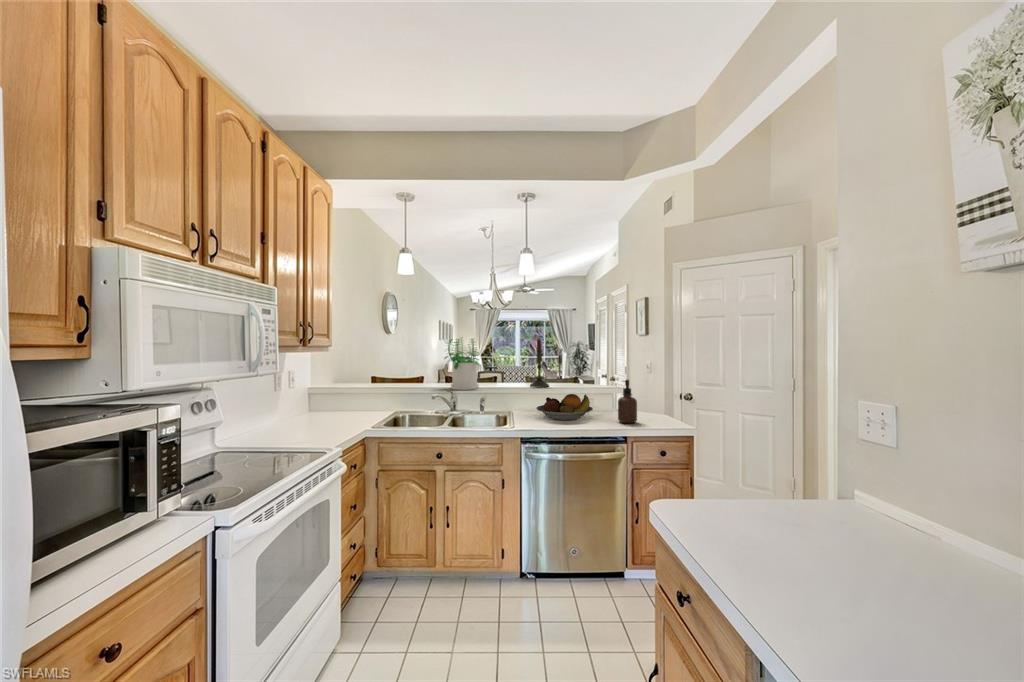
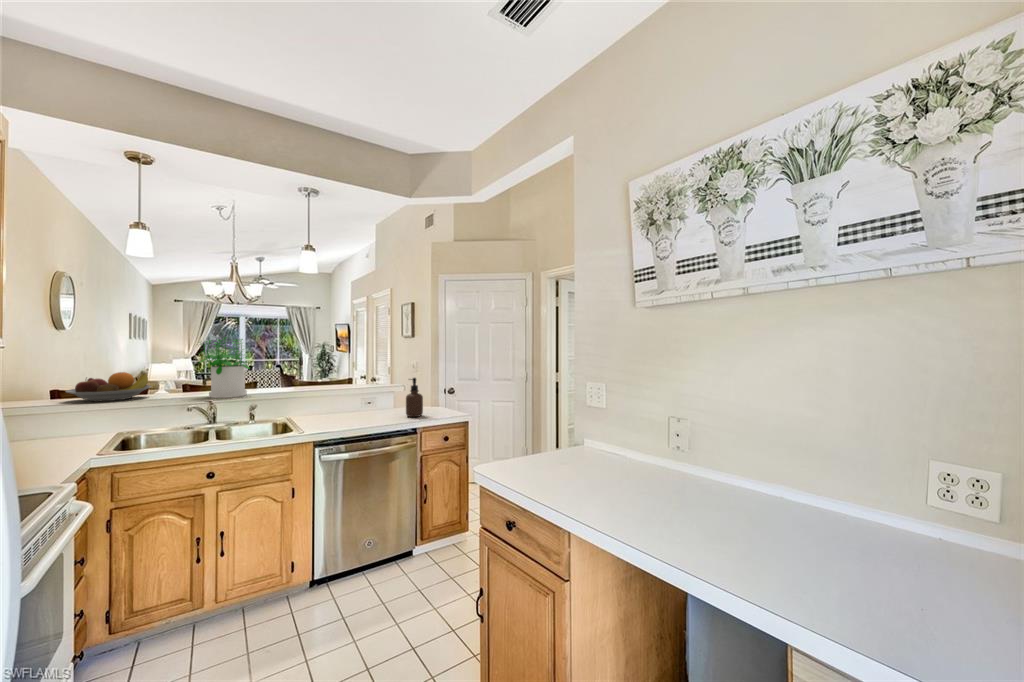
candle: present [530,339,549,388] -> none [307,339,329,390]
fruit bowl: present [537,394,593,420] -> present [65,372,151,401]

